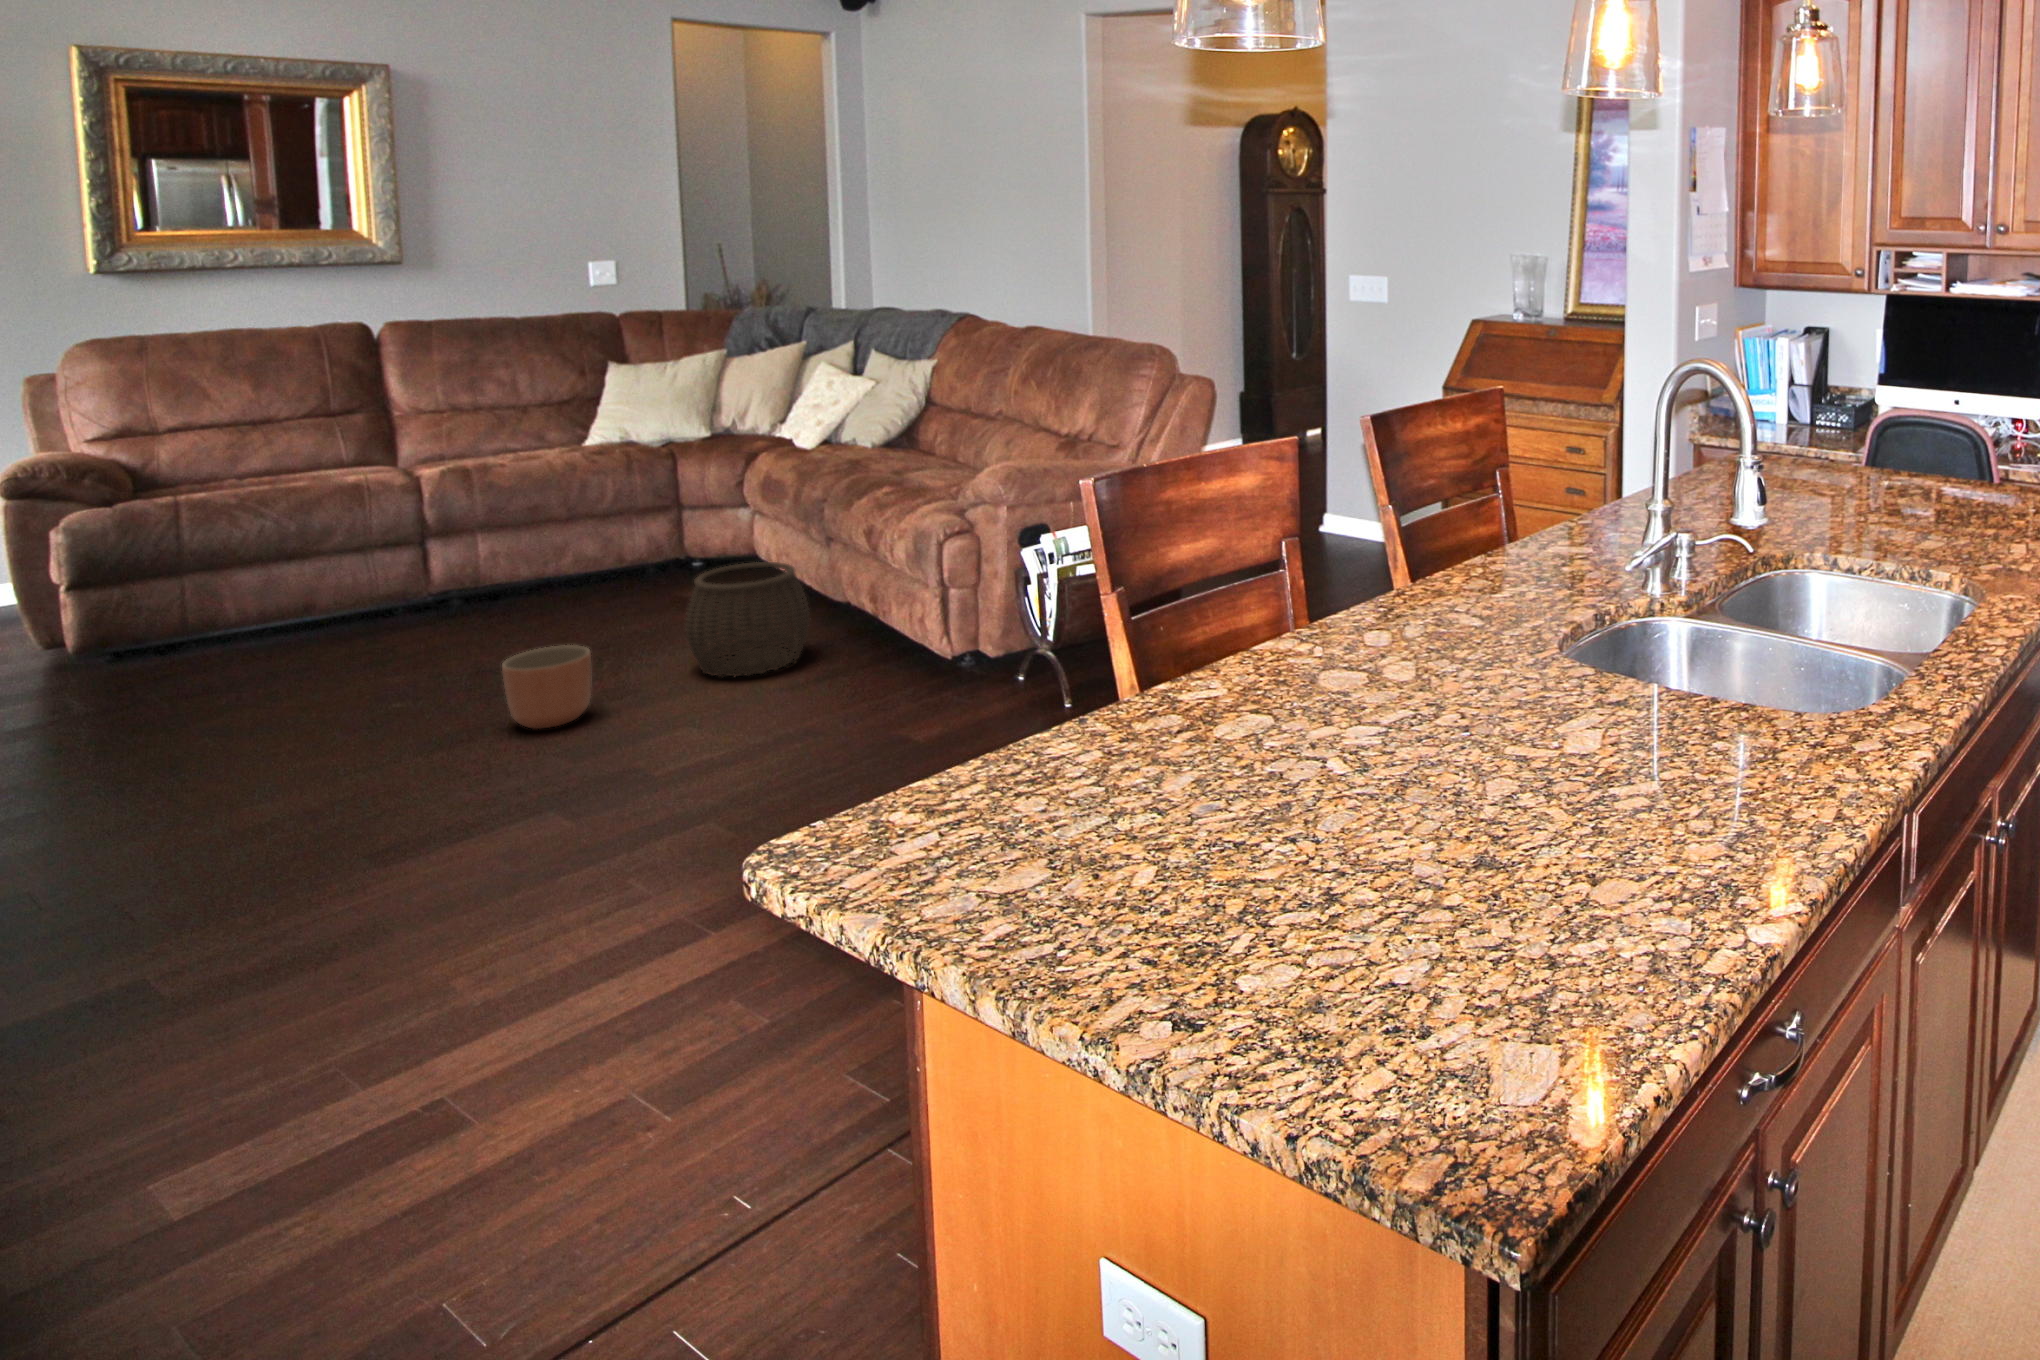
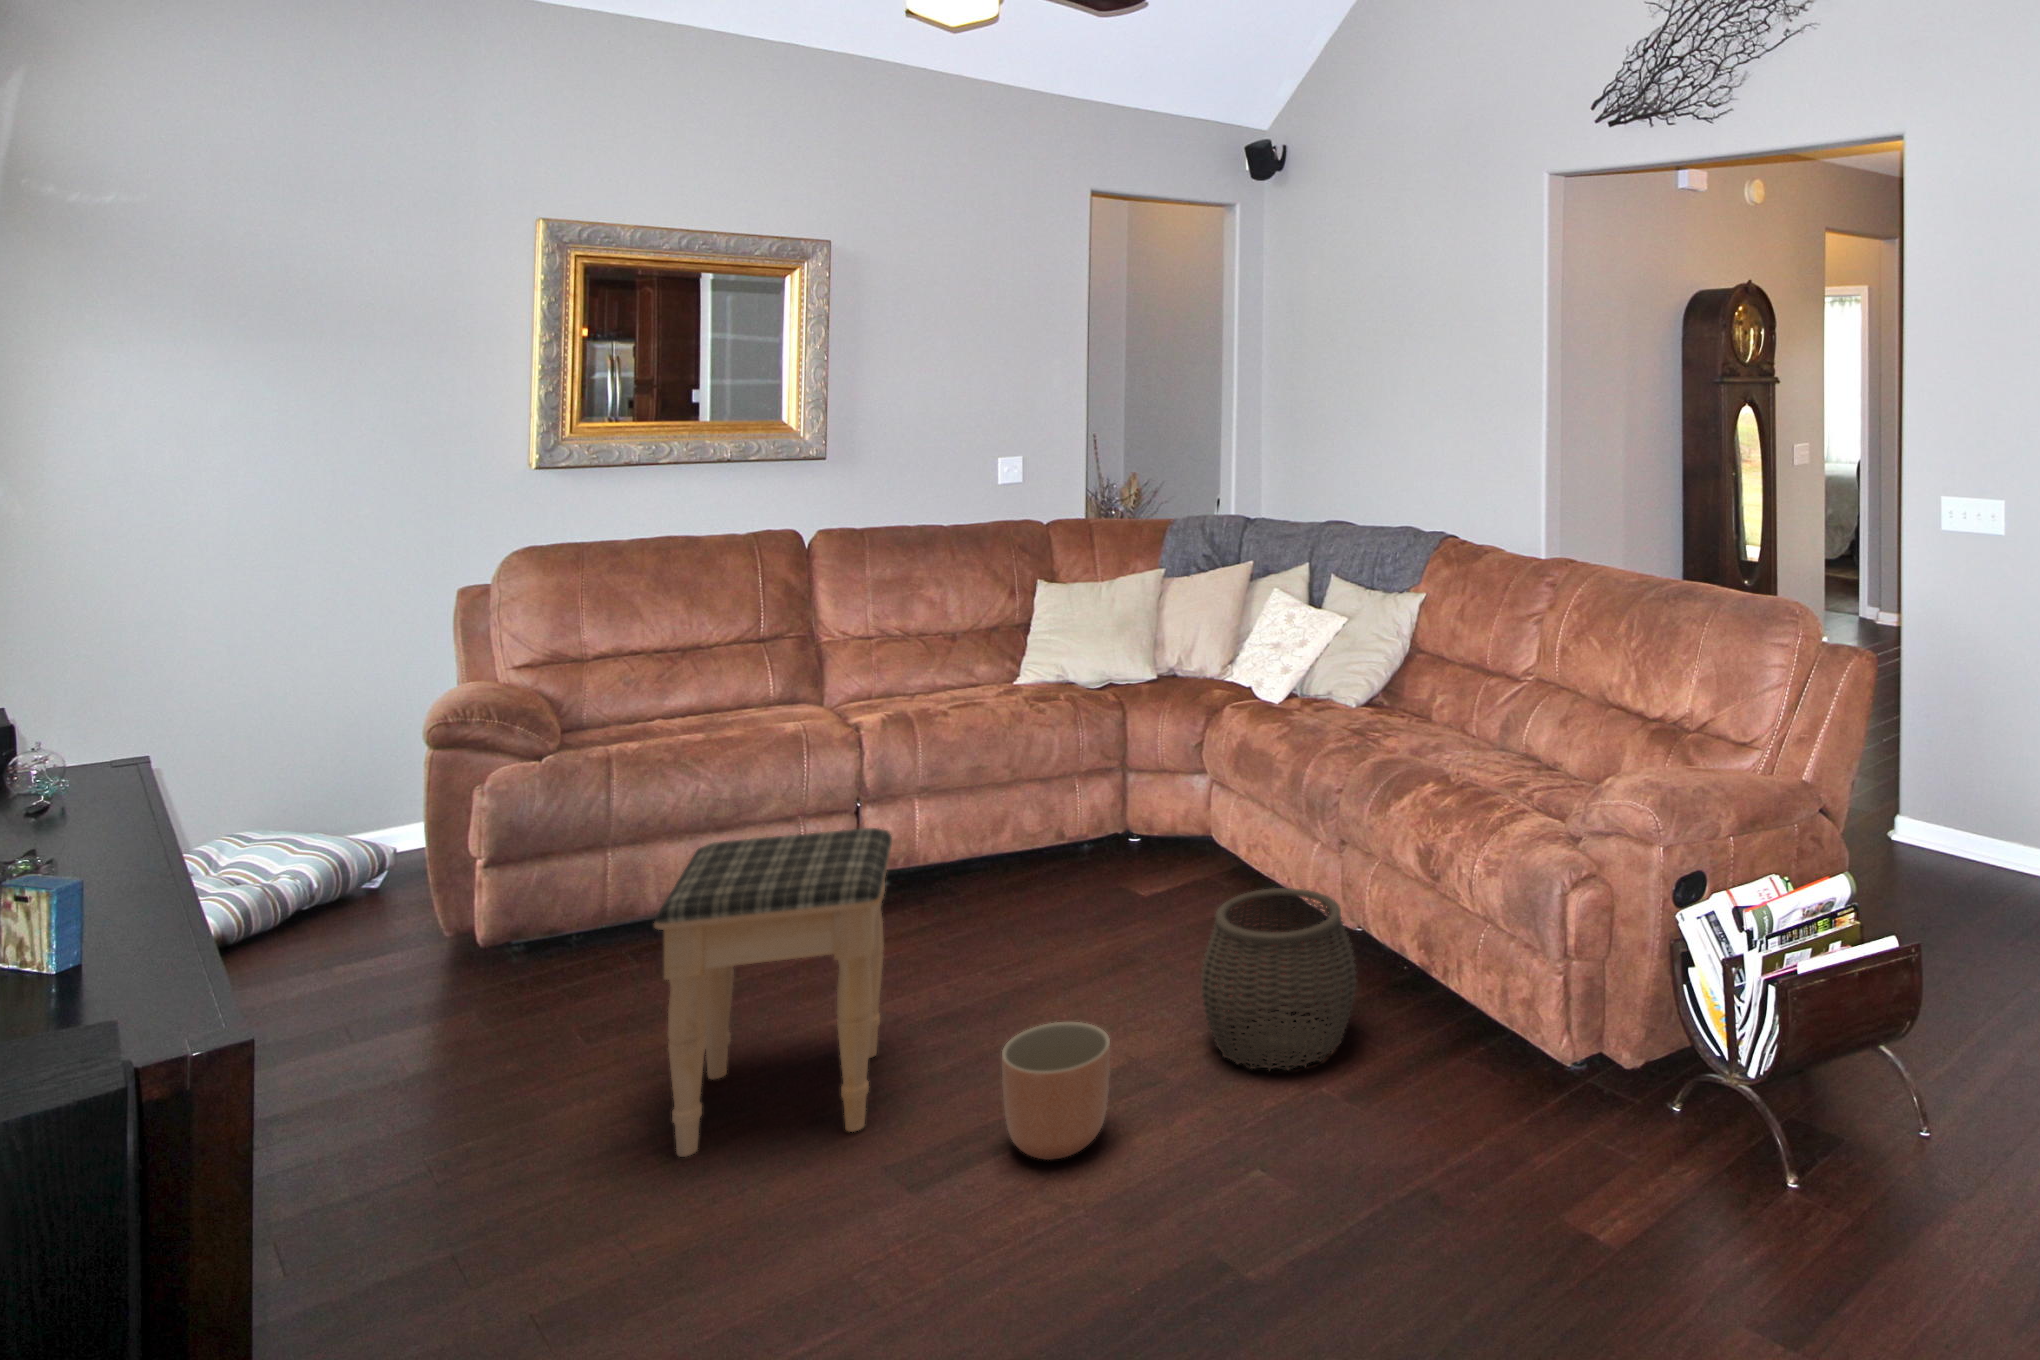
footstool: none [204,529,424,748] -> present [654,828,892,1157]

